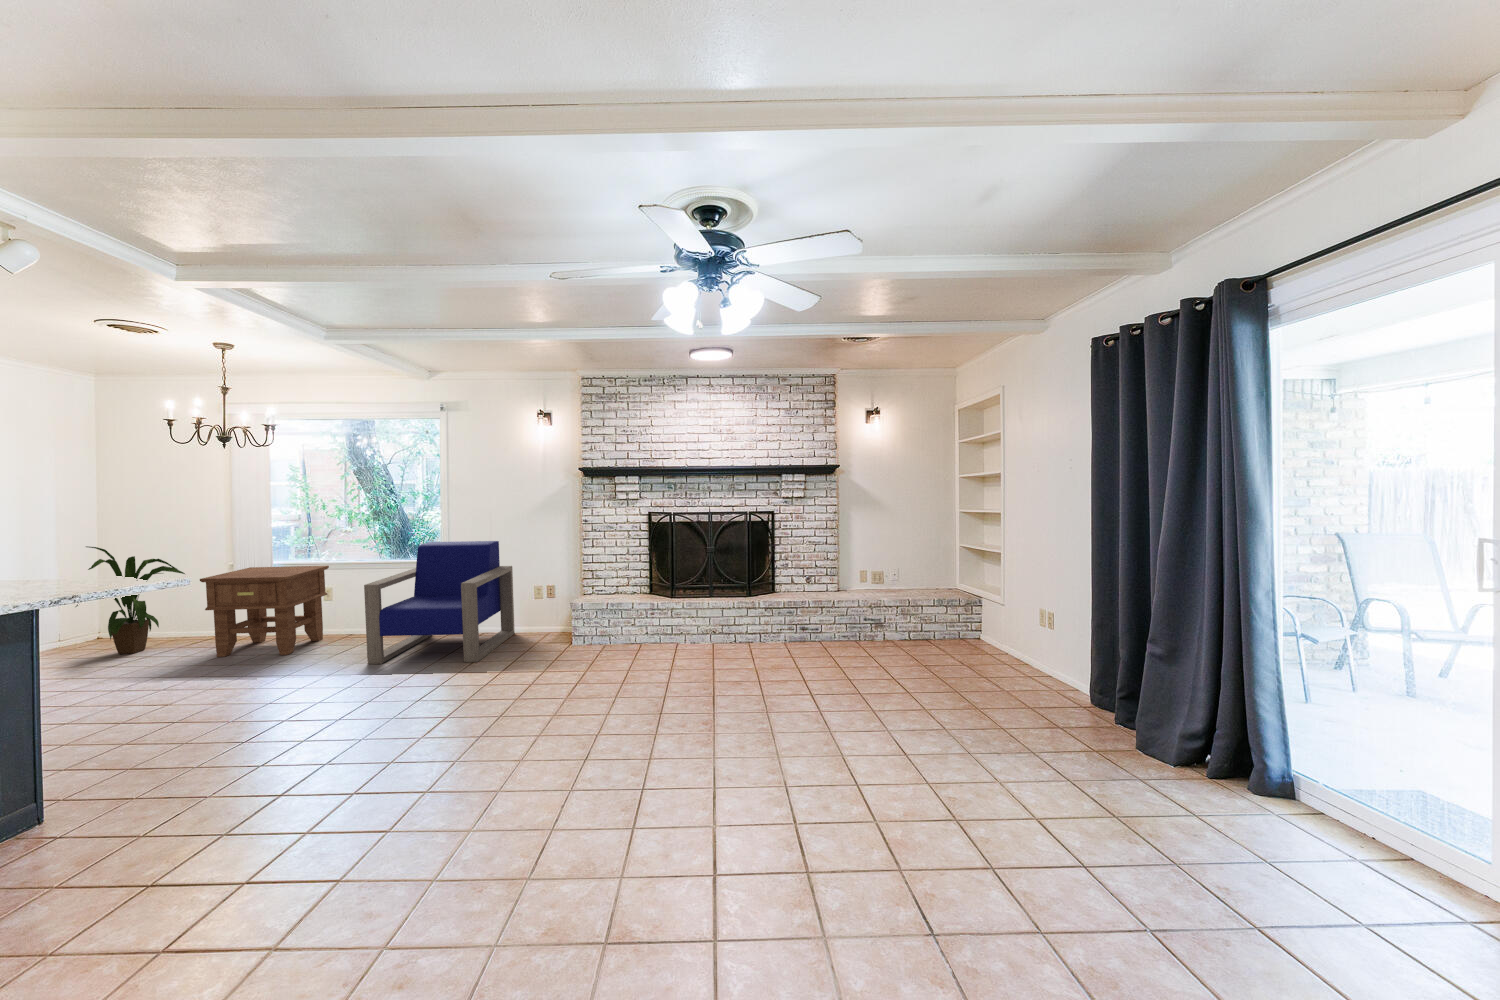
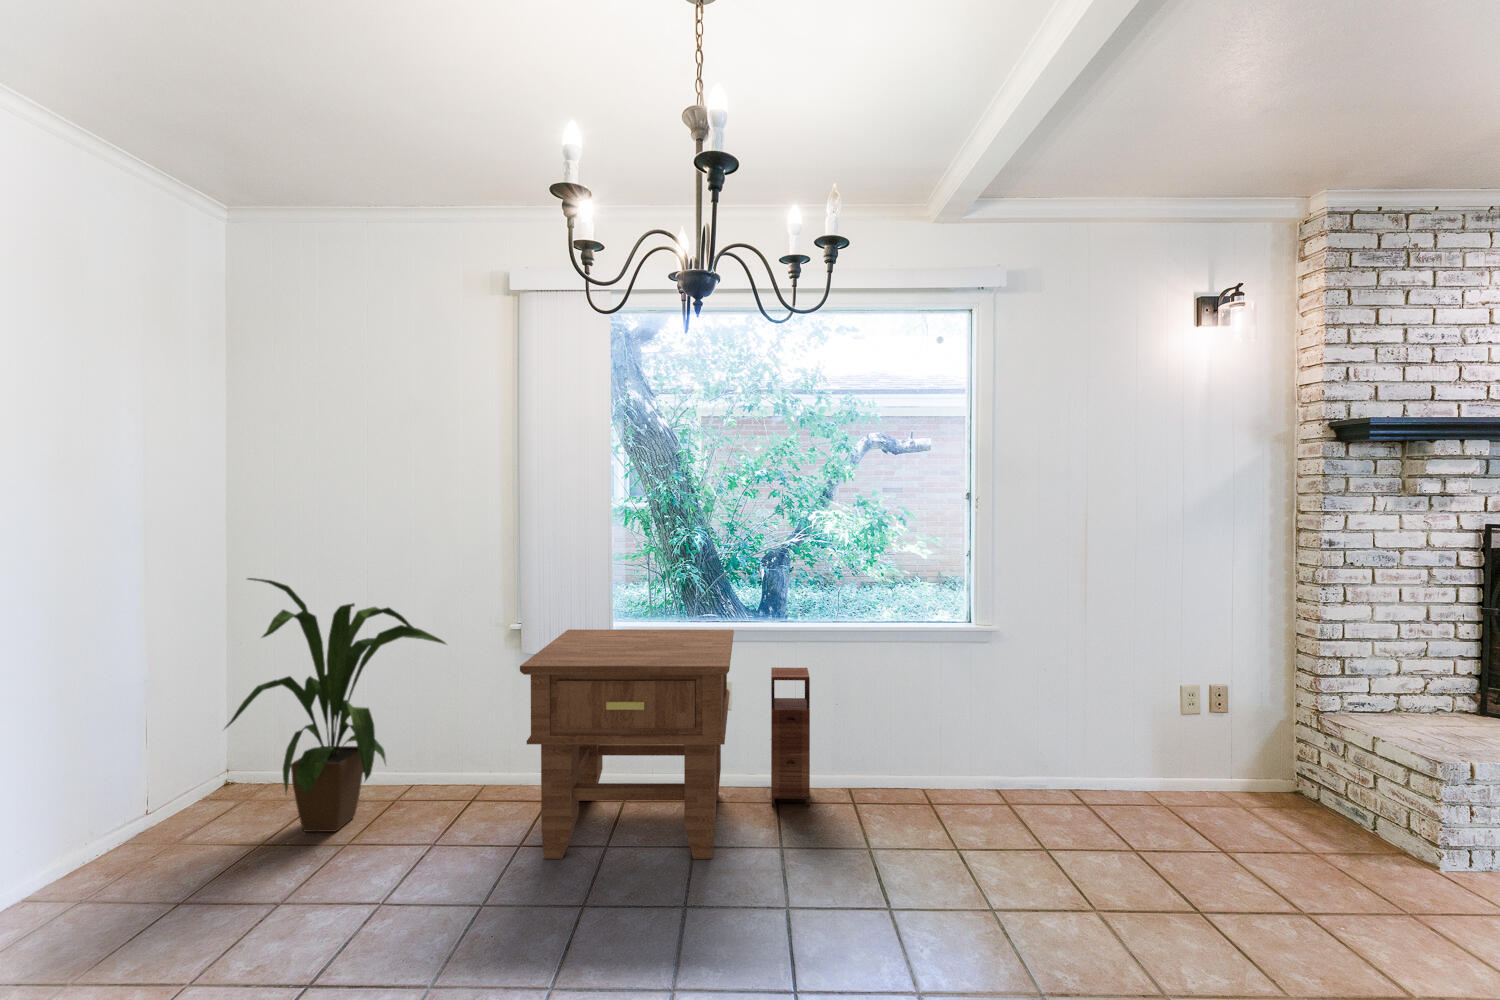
armchair: present [364,541,515,664] -> none [925,583,1303,931]
storage cabinet: none [338,582,366,641] -> present [771,667,810,806]

